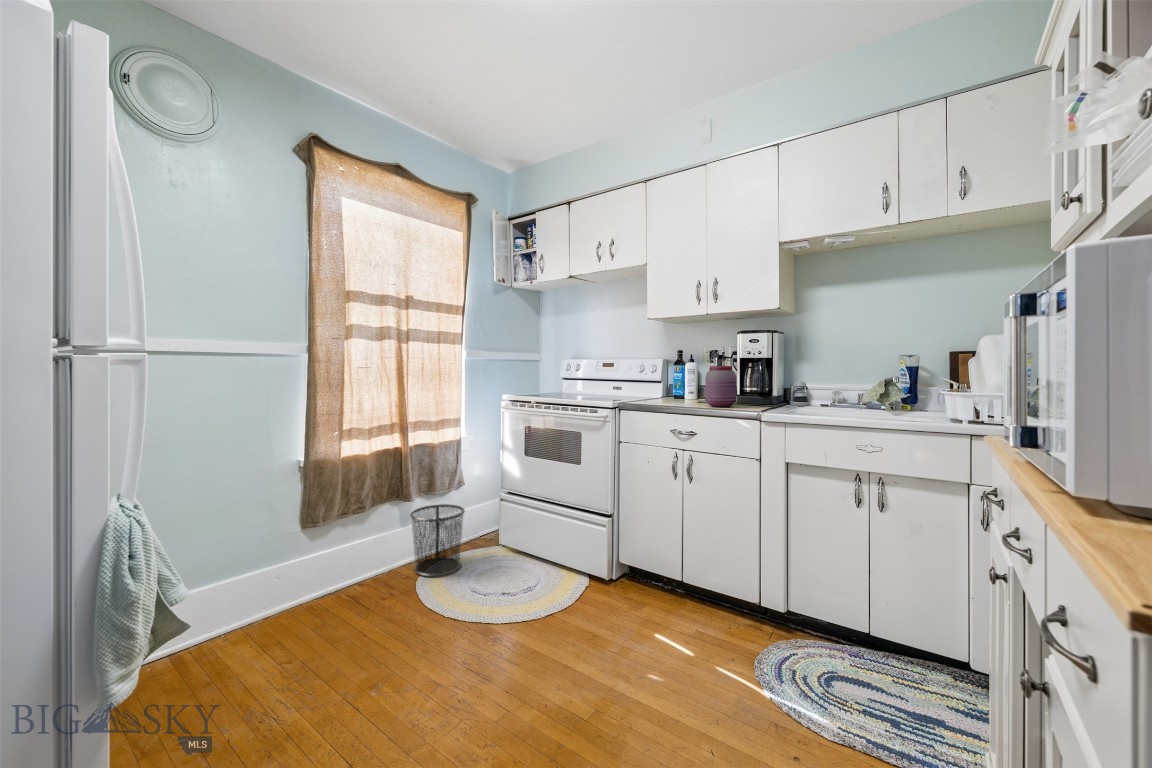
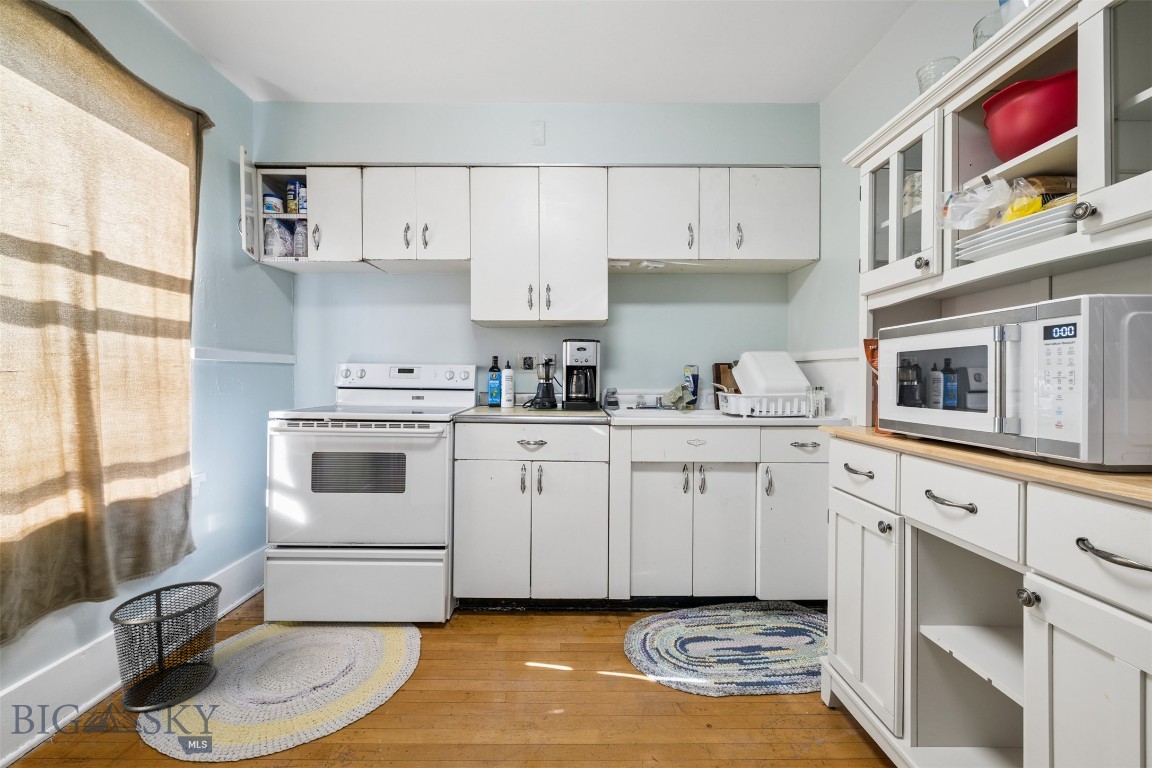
jar: present [705,366,736,407] -> none [545,375,574,415]

